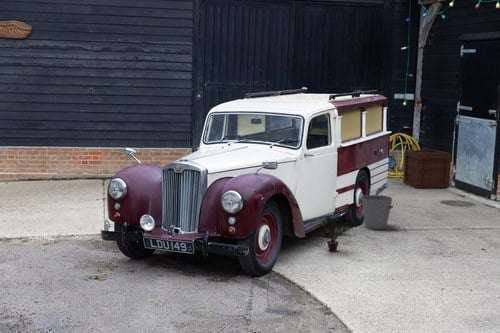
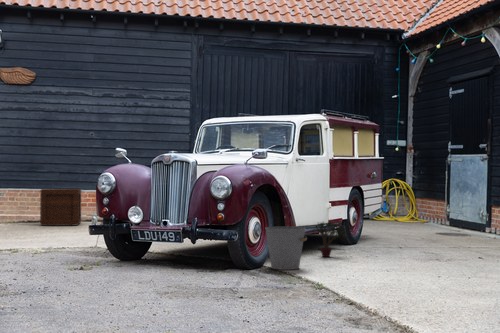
wooden crate: present [403,150,451,188] -> present [40,189,81,226]
bucket: present [362,195,393,229] -> present [265,226,307,270]

